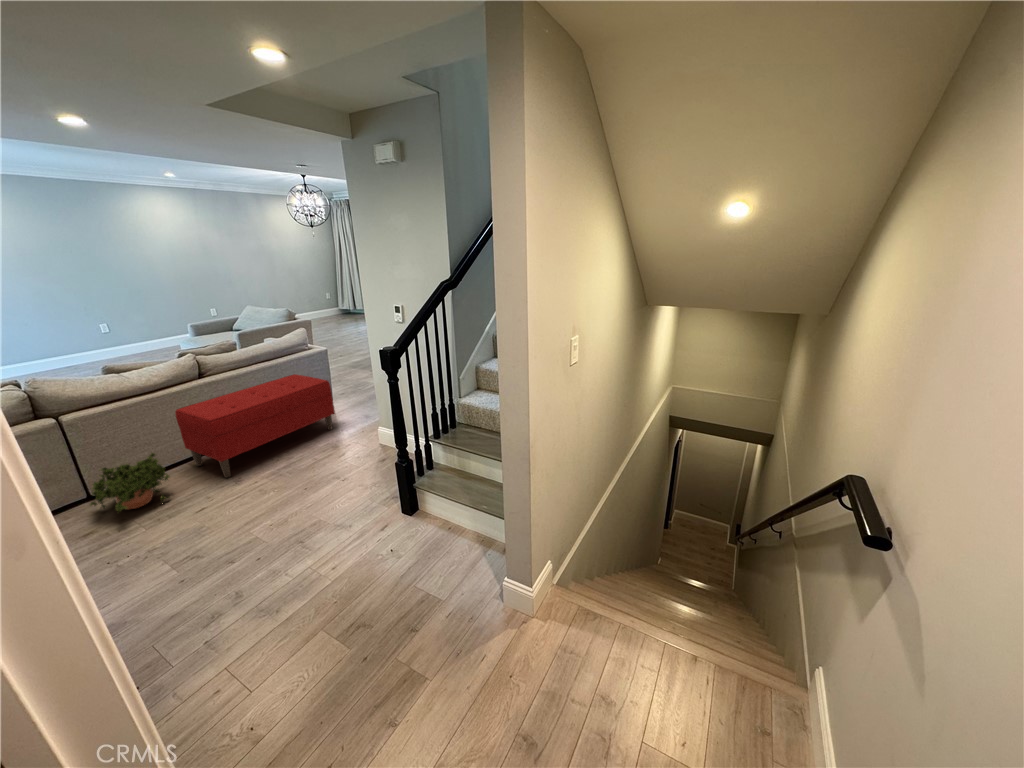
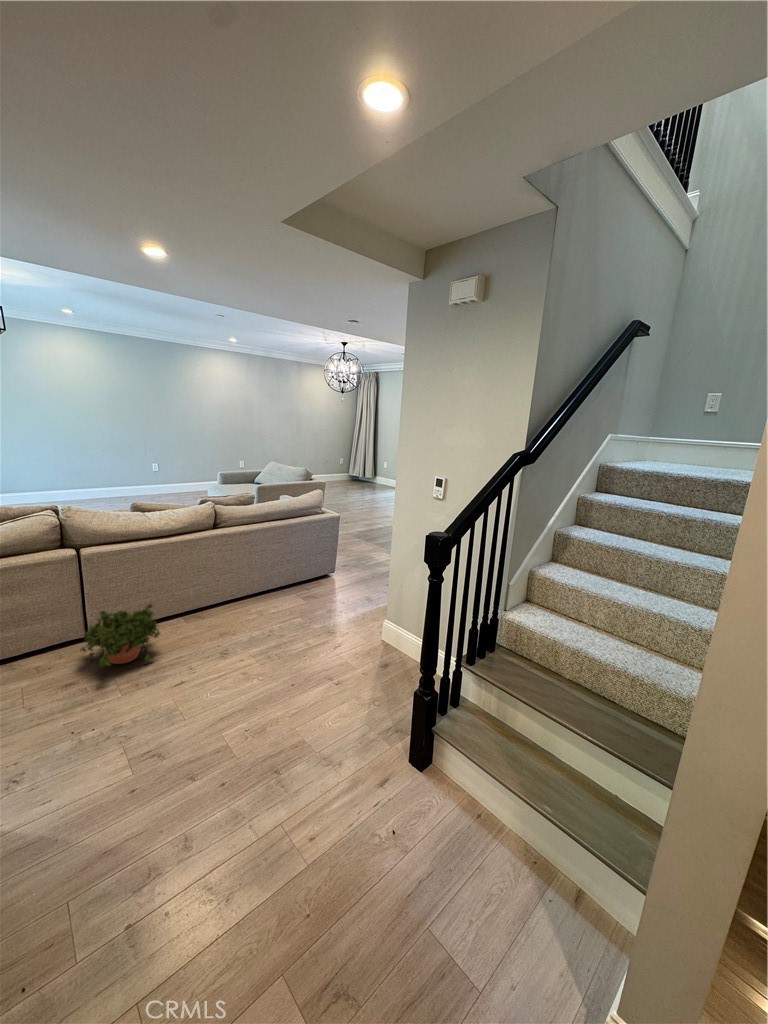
bench: present [175,374,335,478] -> none [182,538,339,647]

